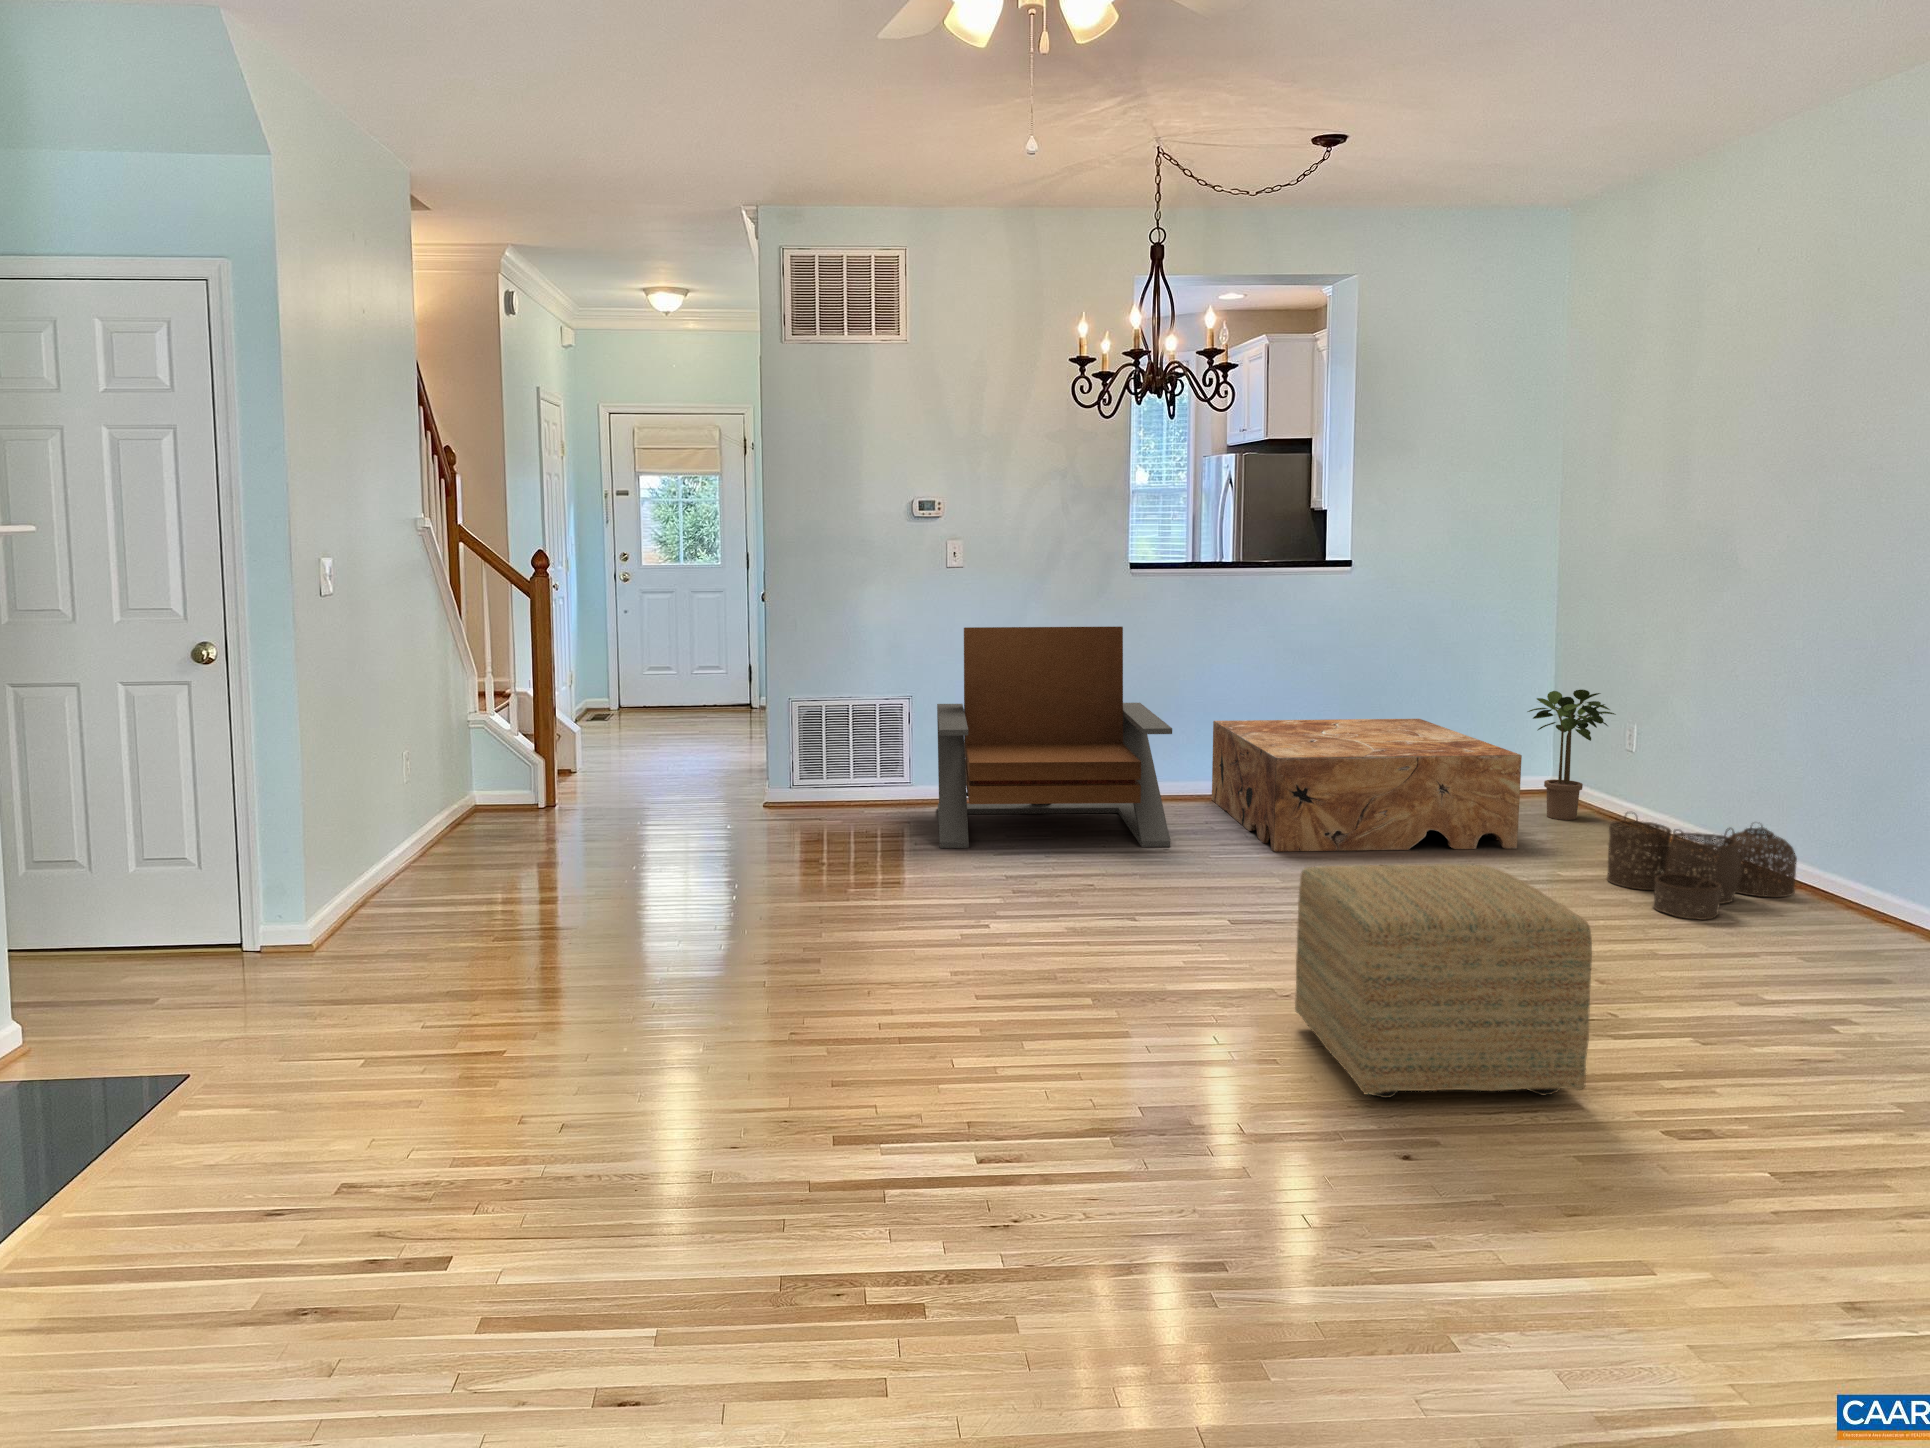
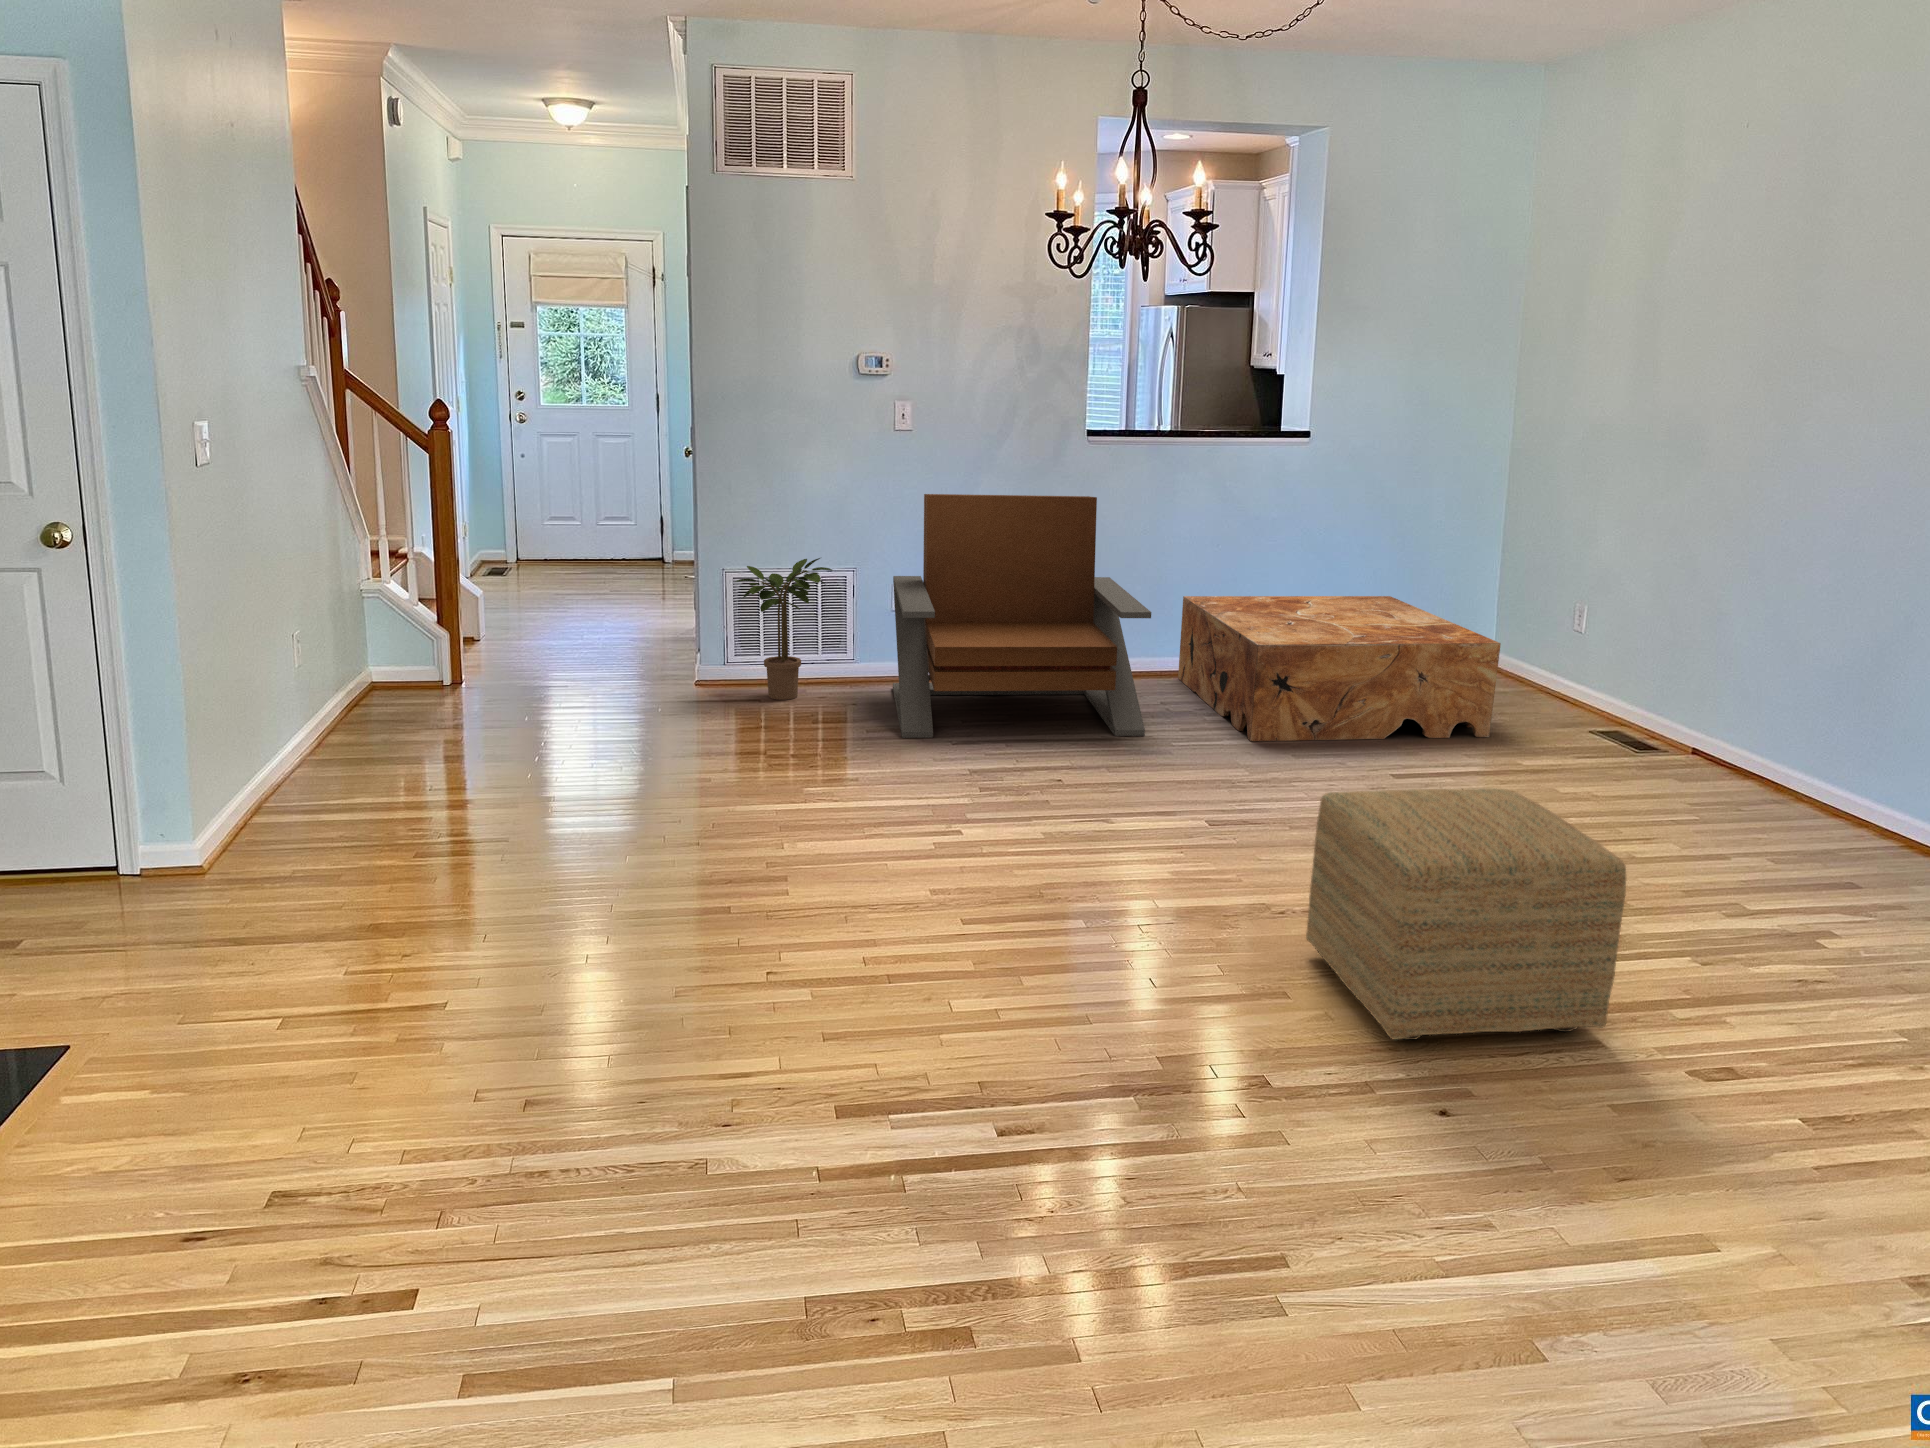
potted plant: present [1528,690,1616,820] -> present [735,558,833,700]
woven basket: present [1607,813,1797,920] -> none [1580,705,1763,820]

